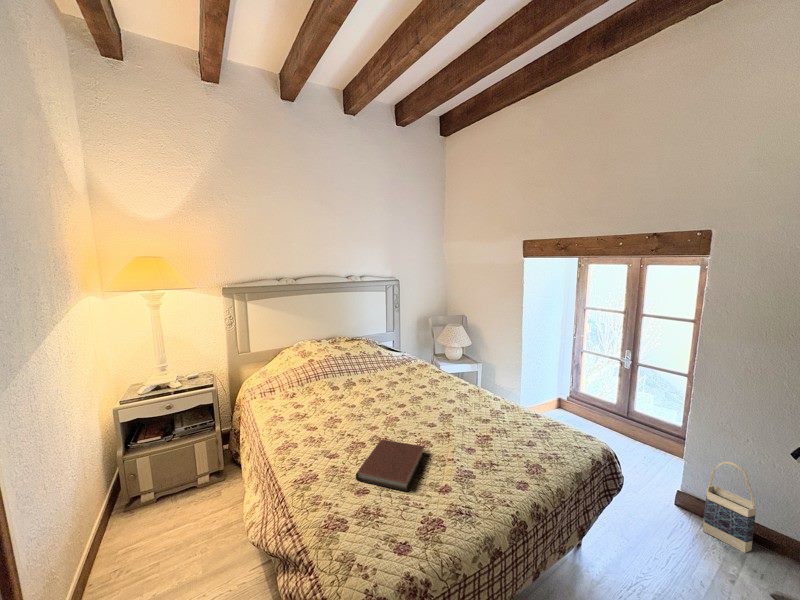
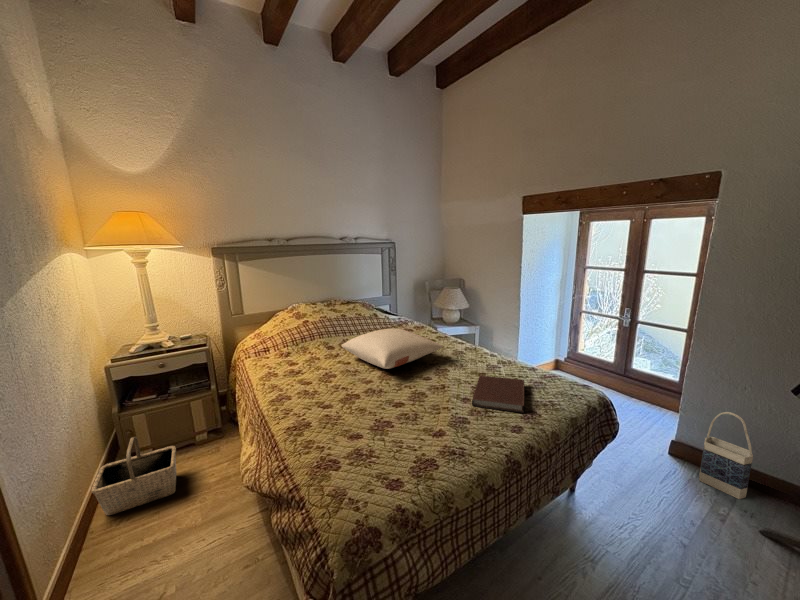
pillow: none [347,371,446,415] -> present [342,328,443,369]
notebook: present [356,440,425,491] -> present [472,376,524,413]
basket: none [93,481,179,565] -> present [92,437,176,515]

